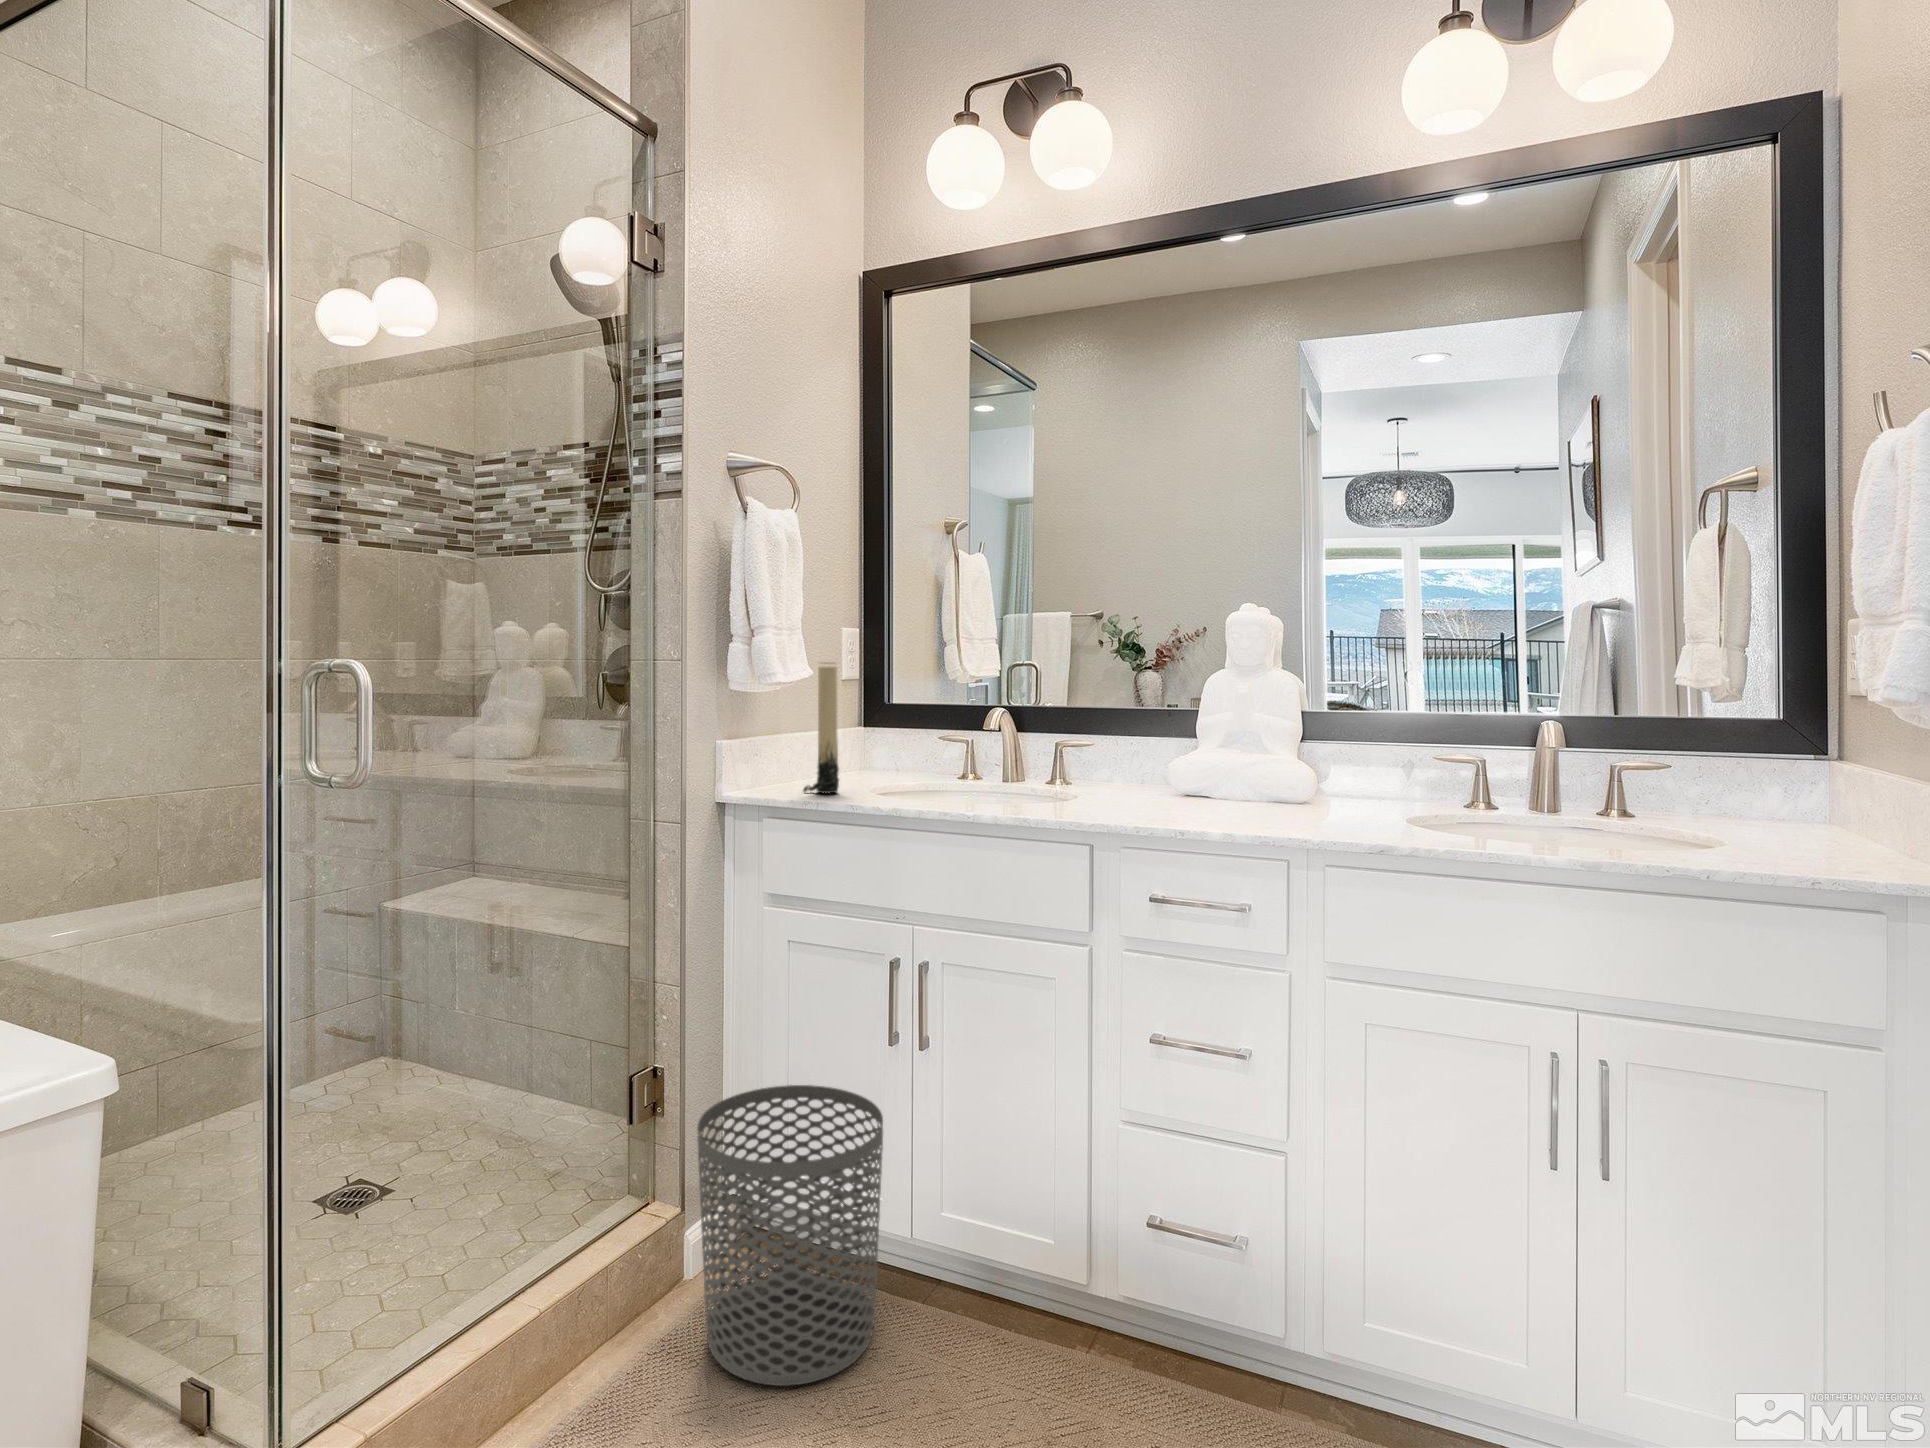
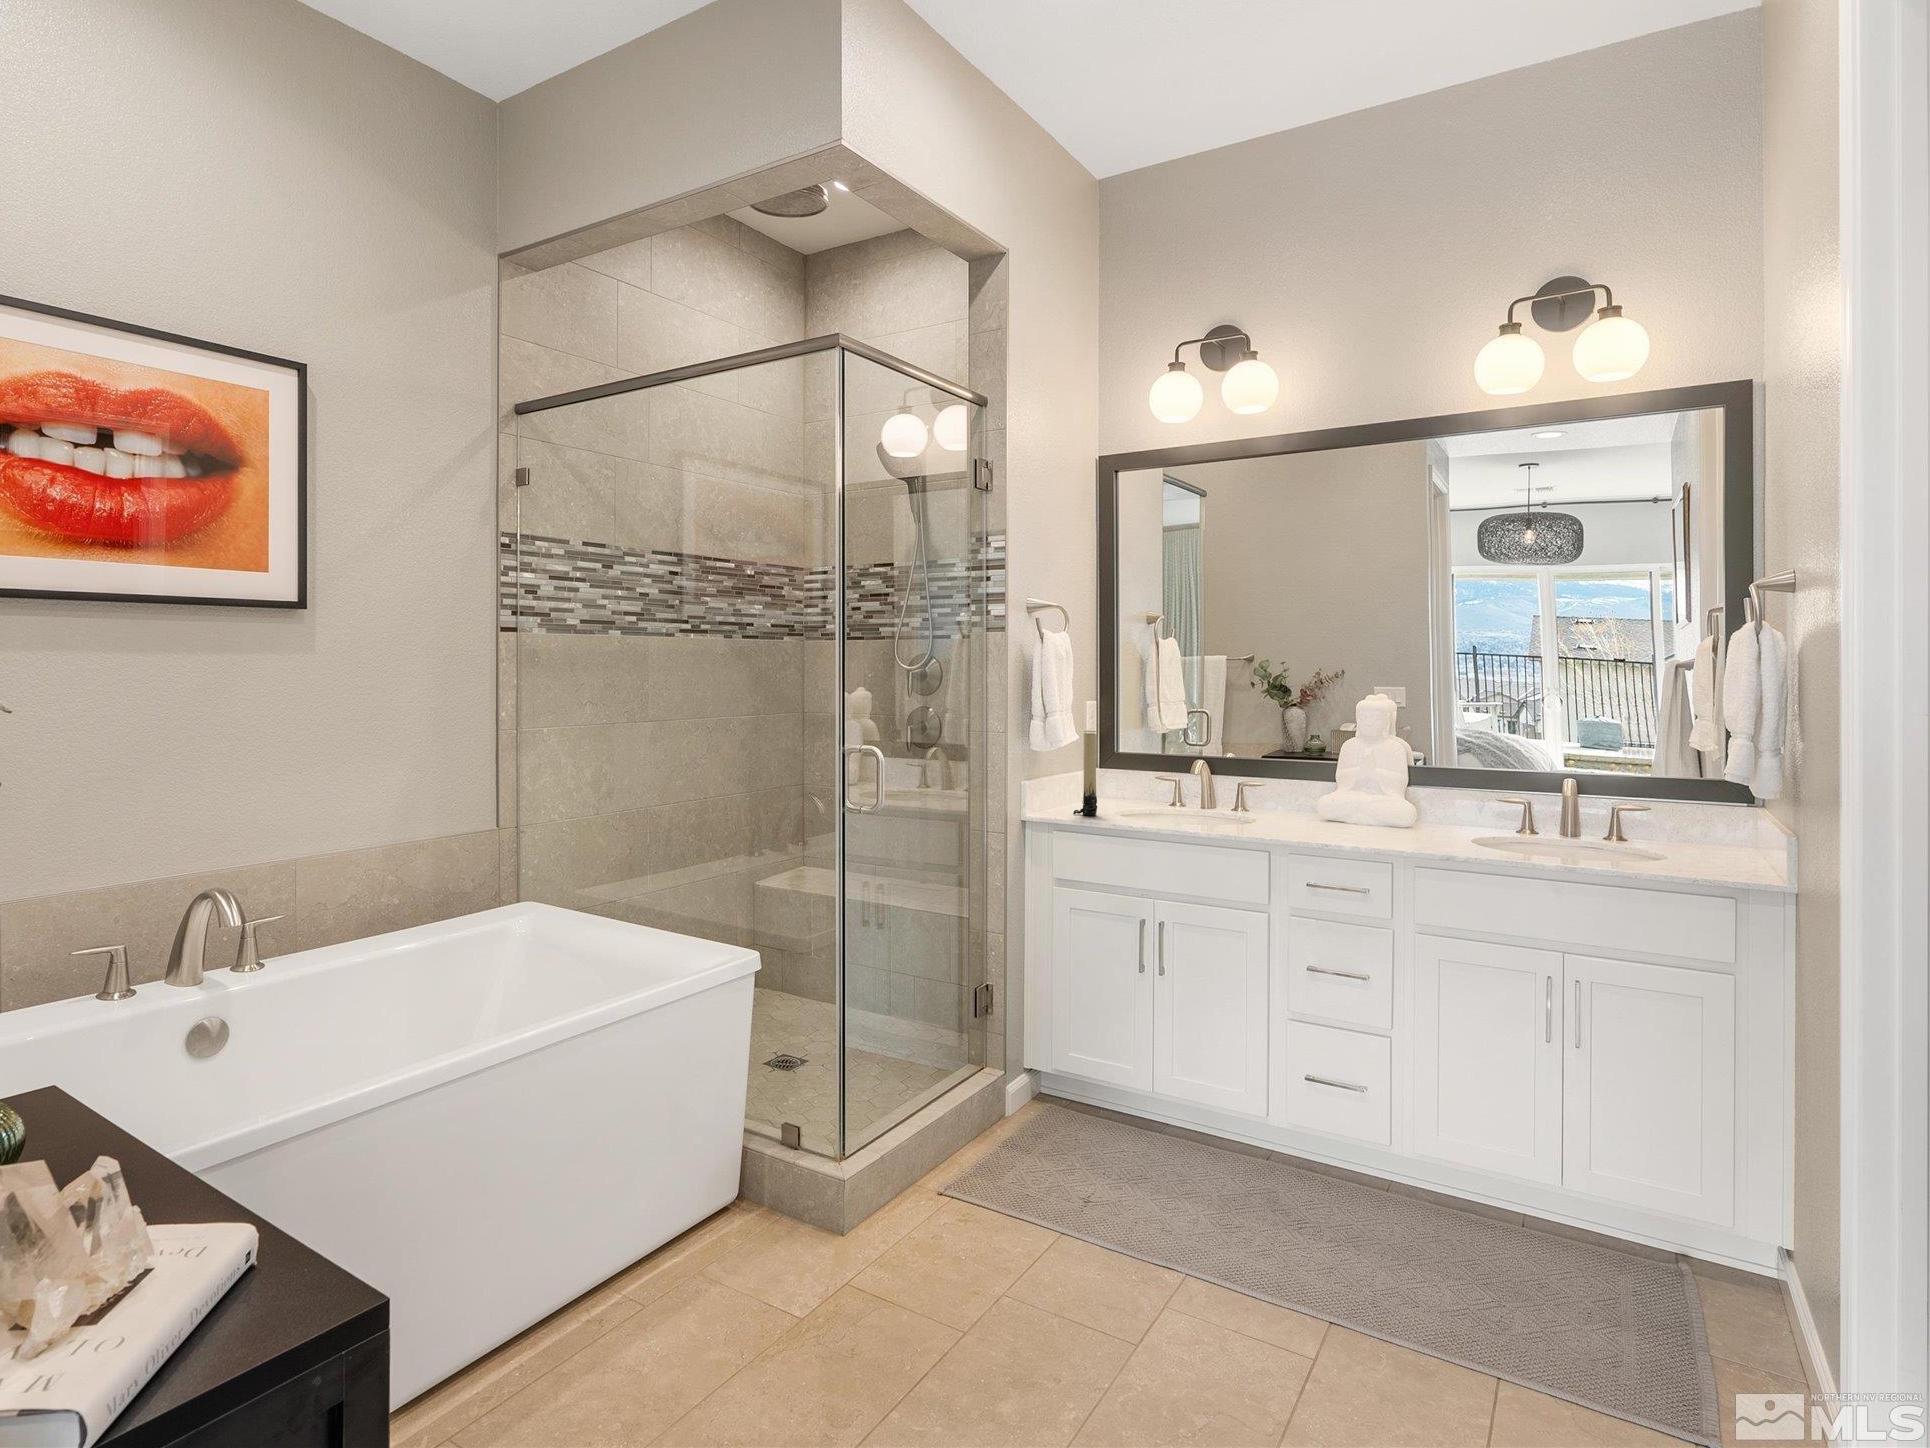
waste bin: present [697,1085,883,1386] -> none [1026,998,1139,1165]

